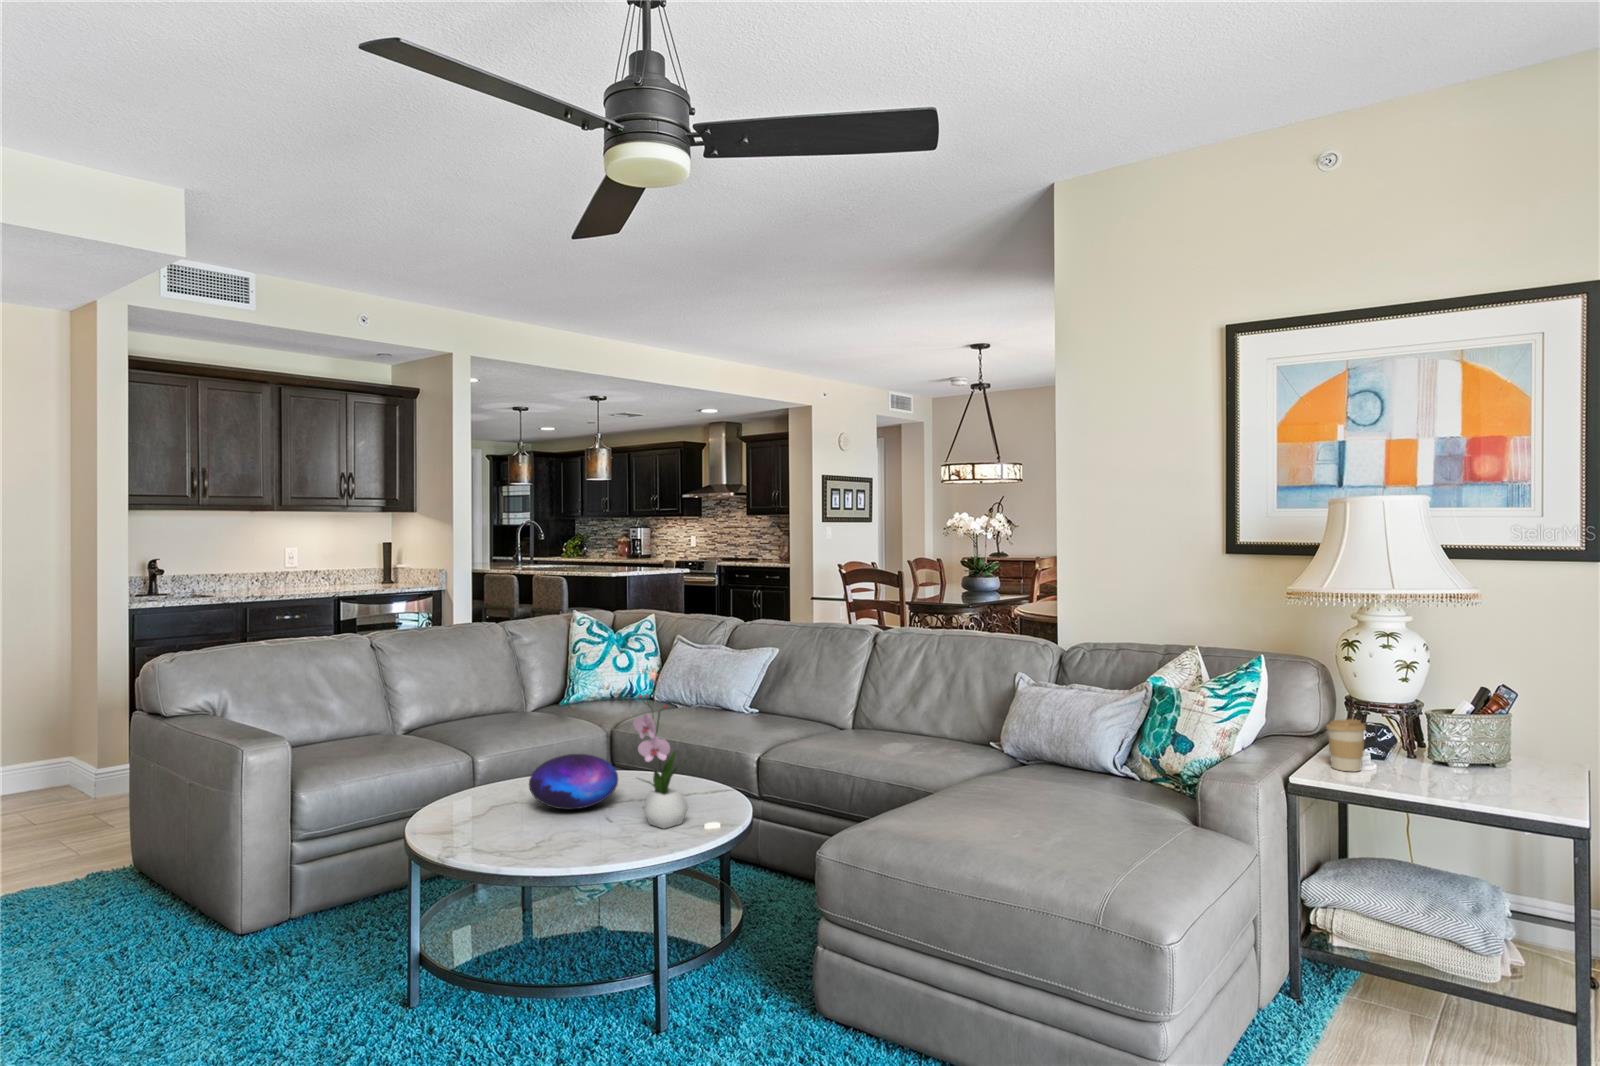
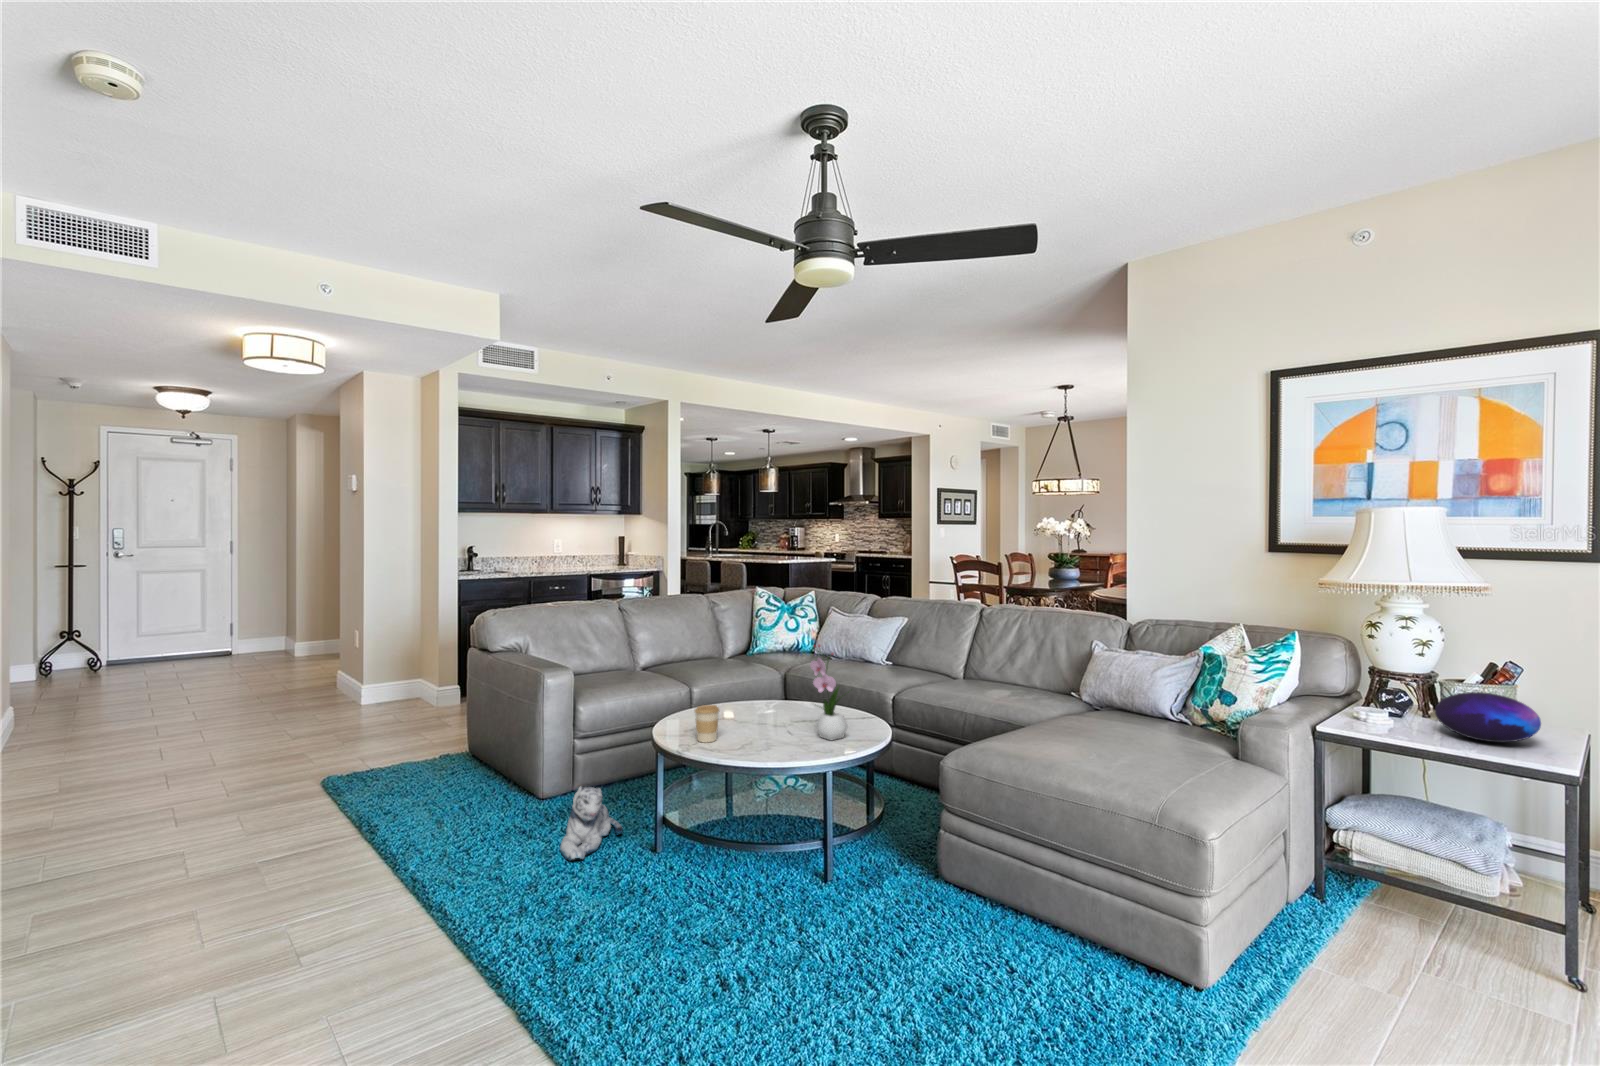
coffee cup: present [1326,719,1366,771] -> present [694,705,719,742]
decorative orb: present [529,754,618,809] -> present [1435,692,1541,742]
plush toy: none [260,915,362,1032] -> present [560,787,623,861]

